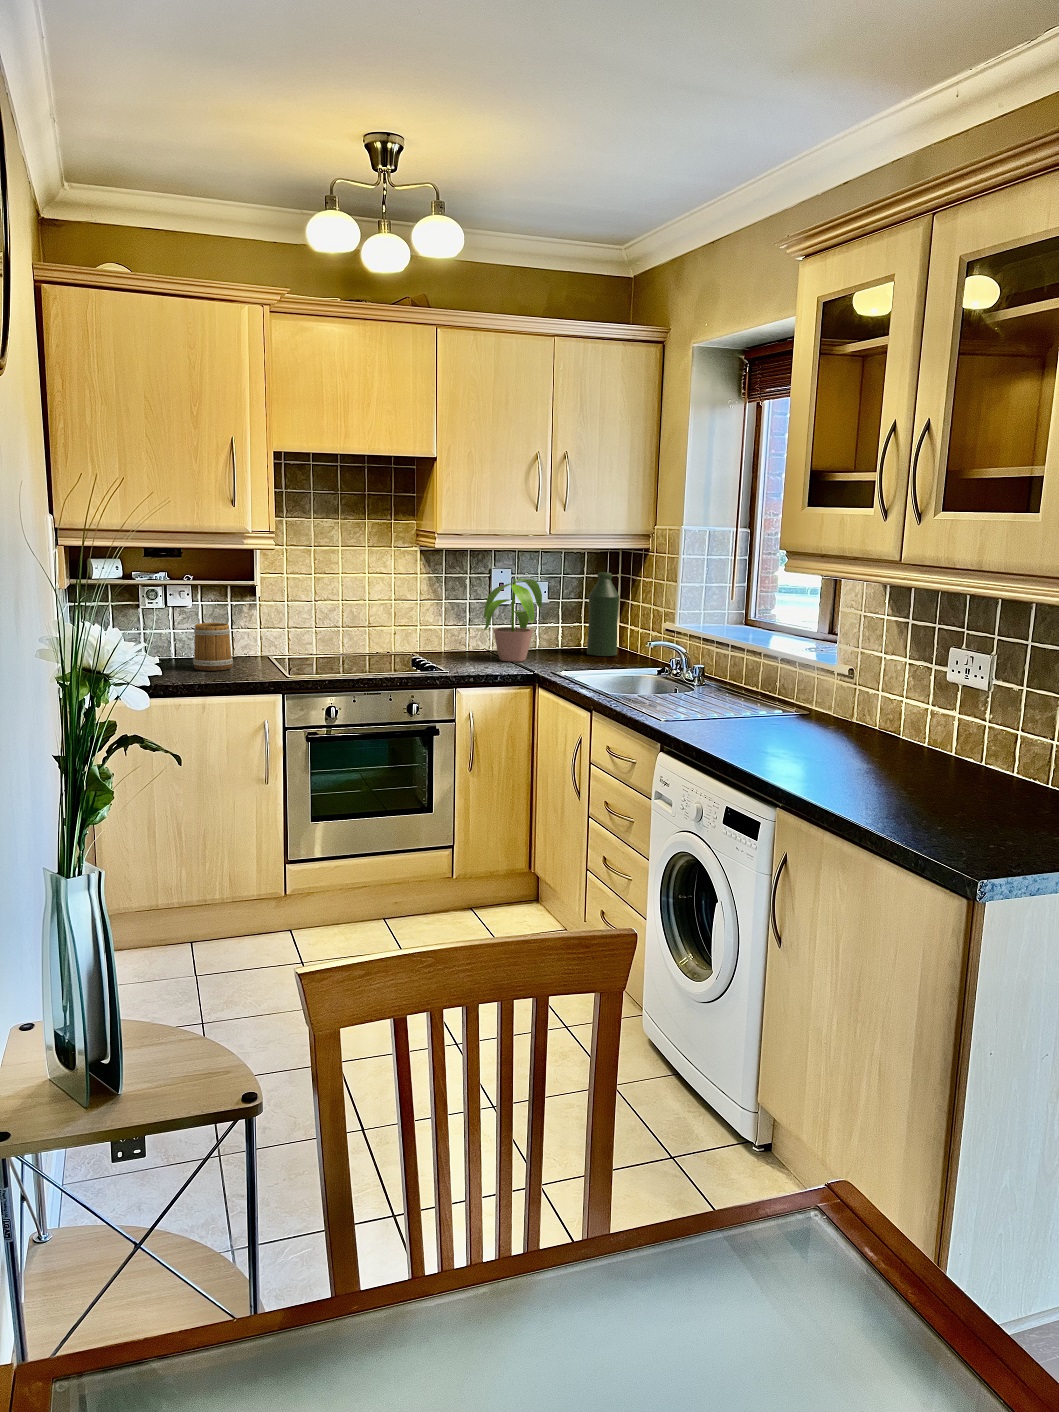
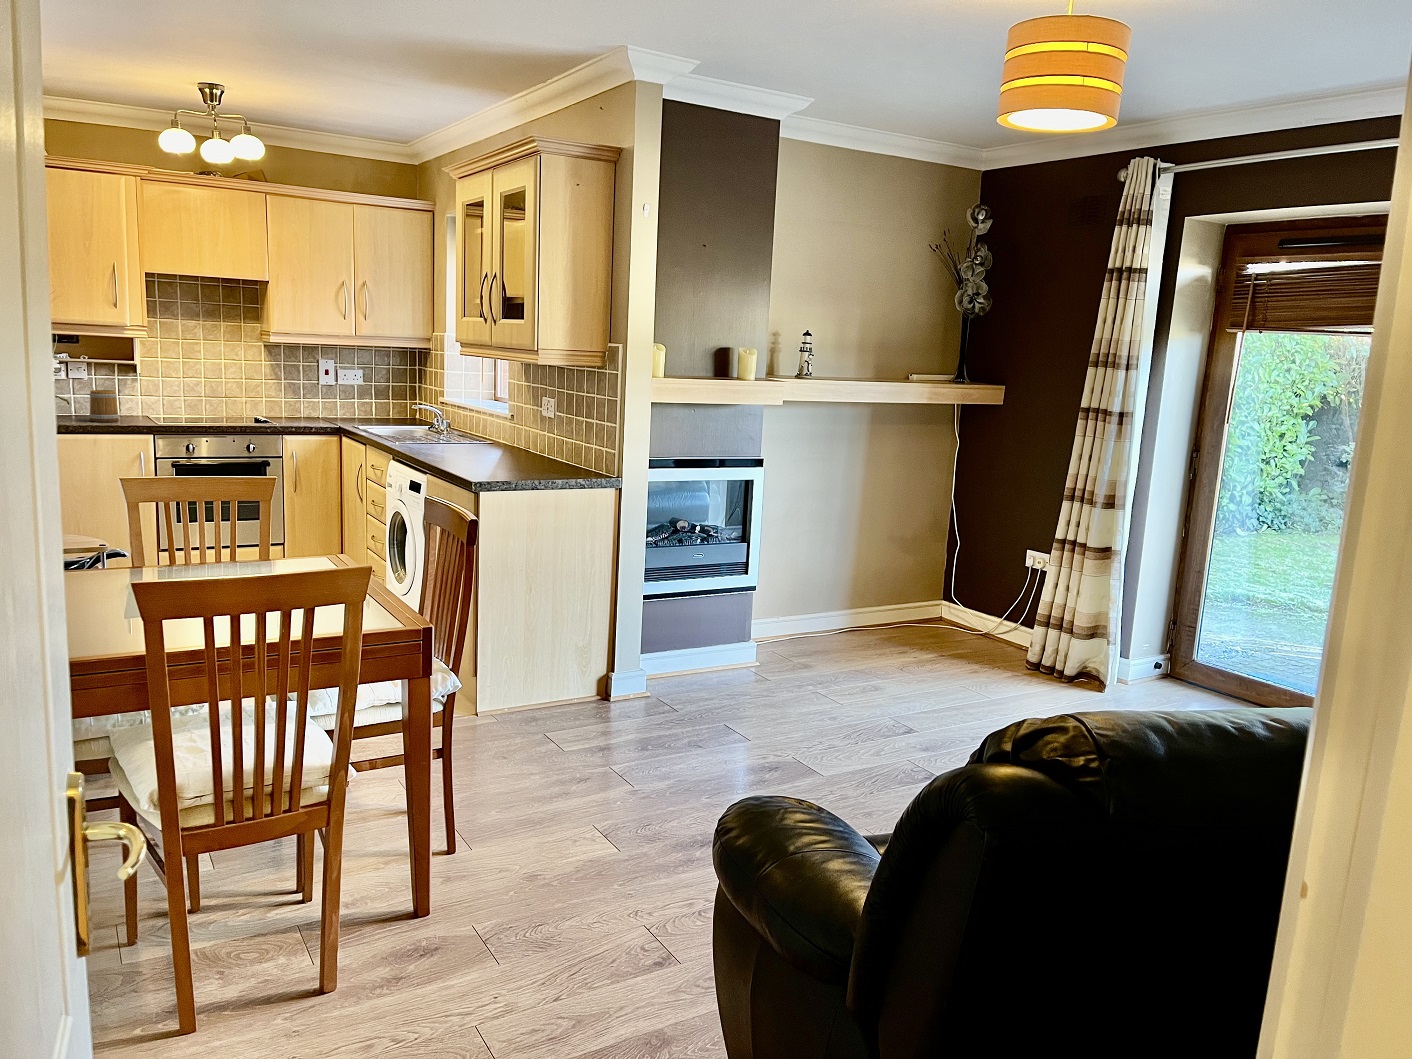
bottle: present [587,572,619,656] -> none [389,364,411,421]
potted plant: present [484,579,542,662] -> none [297,365,363,422]

